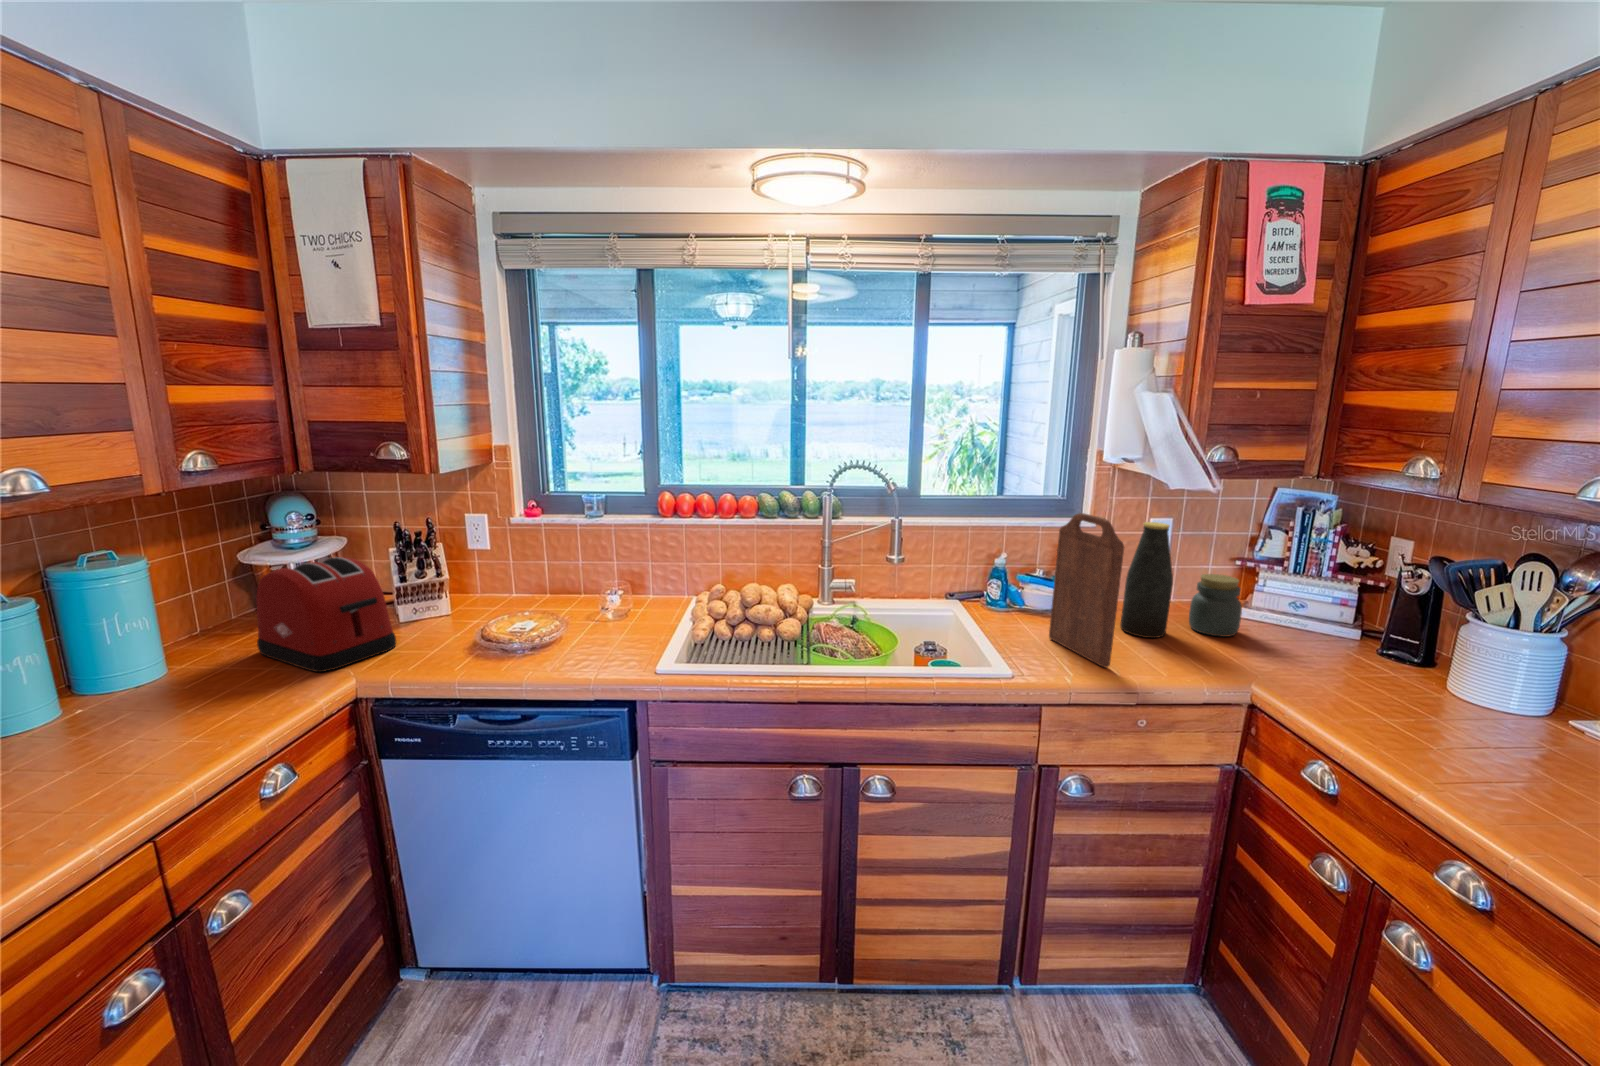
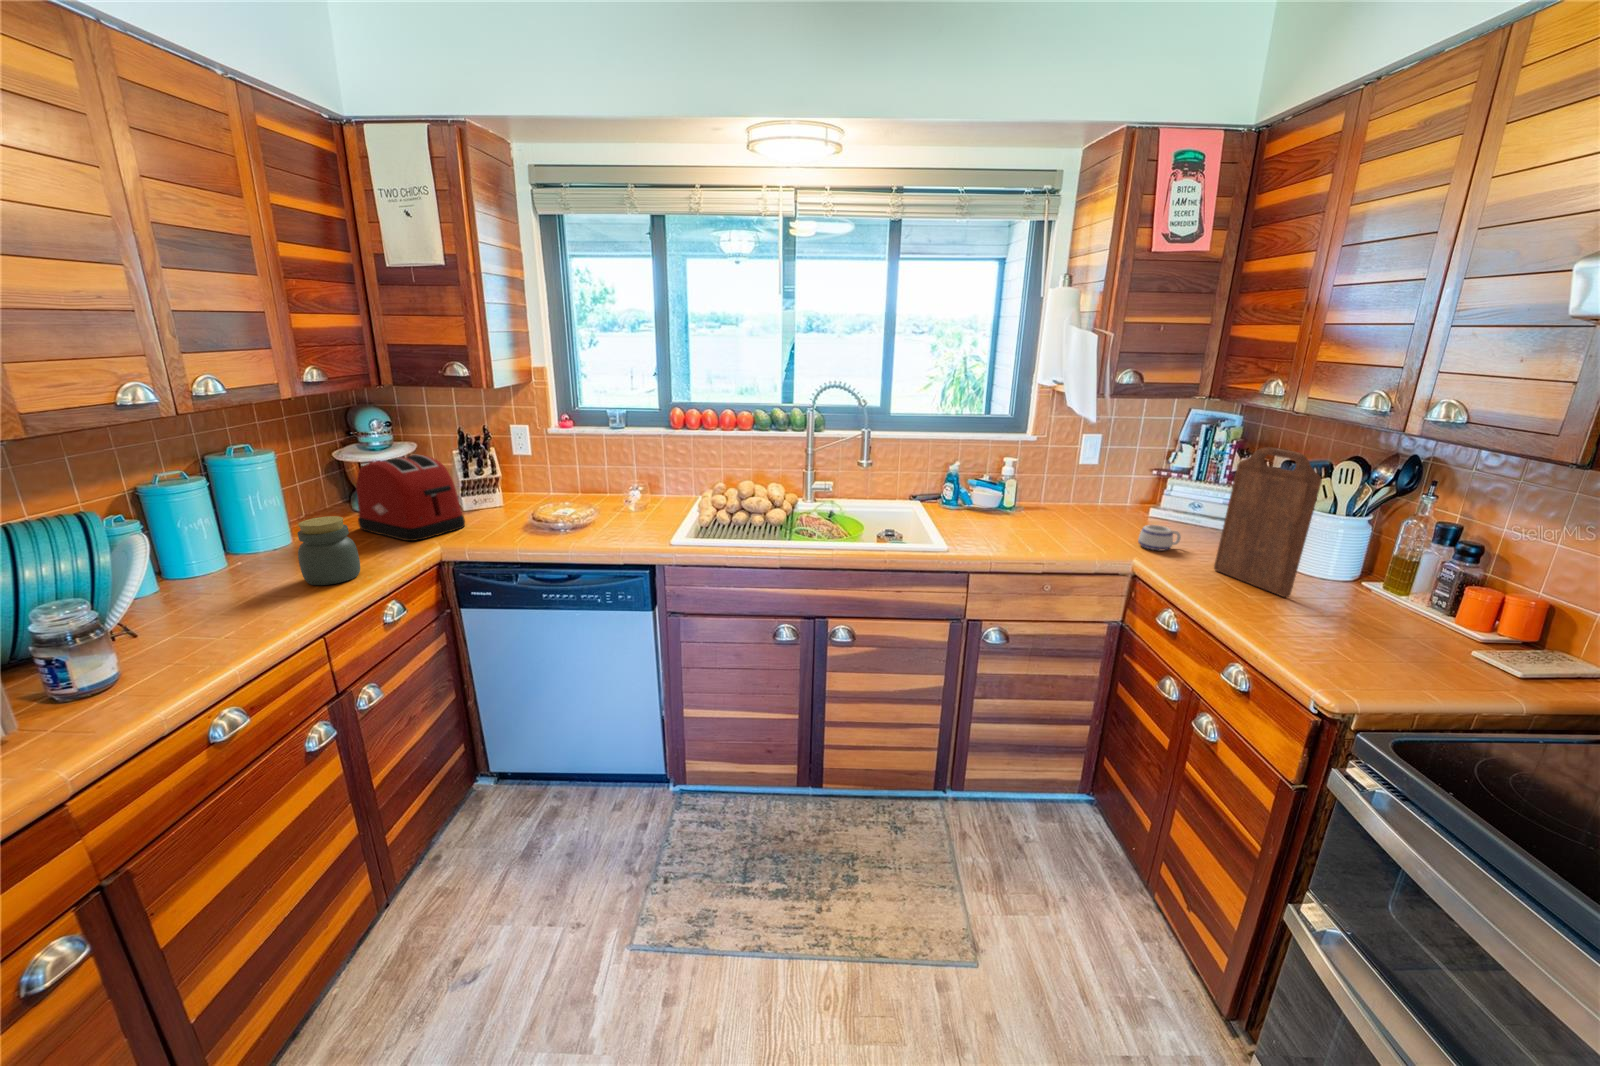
cutting board: present [1049,513,1124,667] -> present [1214,447,1322,597]
bottle: present [1120,522,1173,638] -> none [1047,434,1090,529]
jar: present [1189,574,1242,637] -> present [297,516,360,585]
mug: none [1245,636,1300,671] -> present [1138,525,1181,551]

